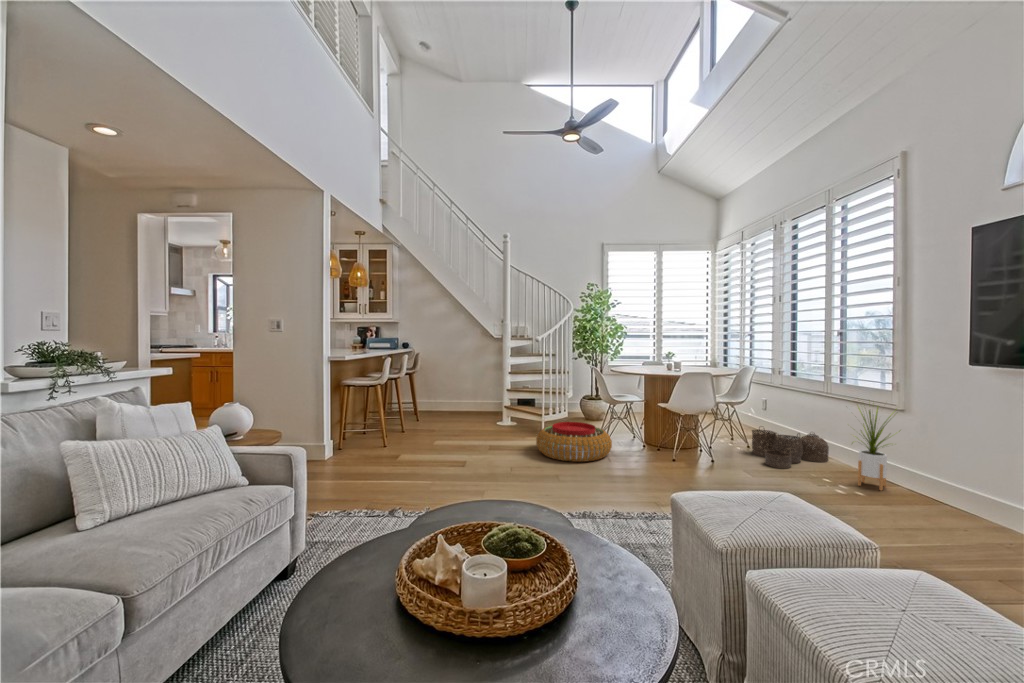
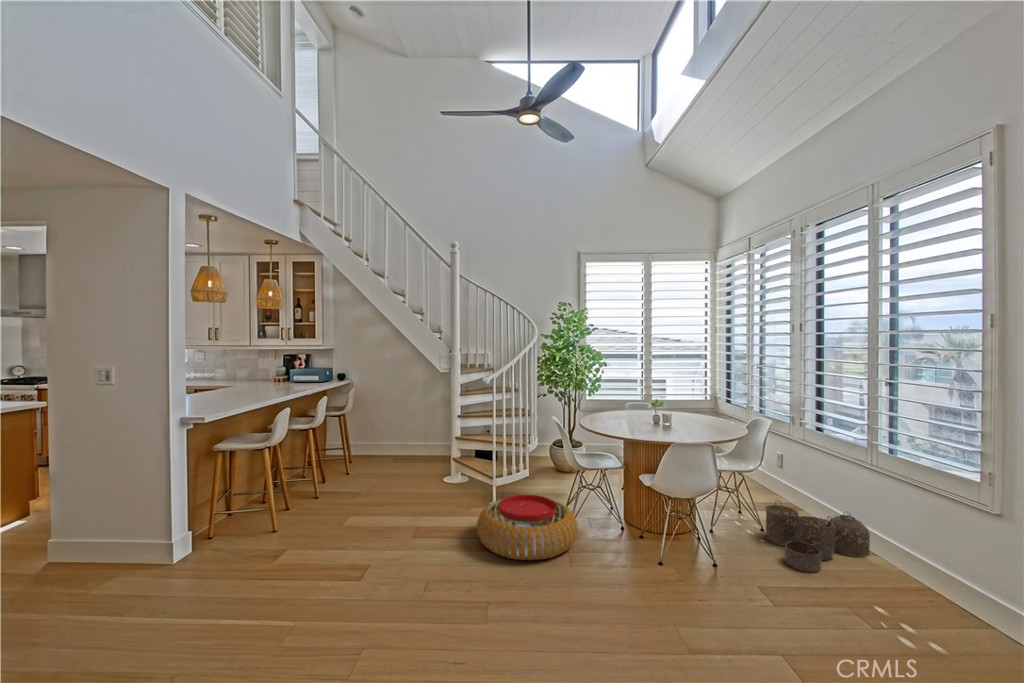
house plant: present [858,407,892,490] -> none [893,483,993,625]

